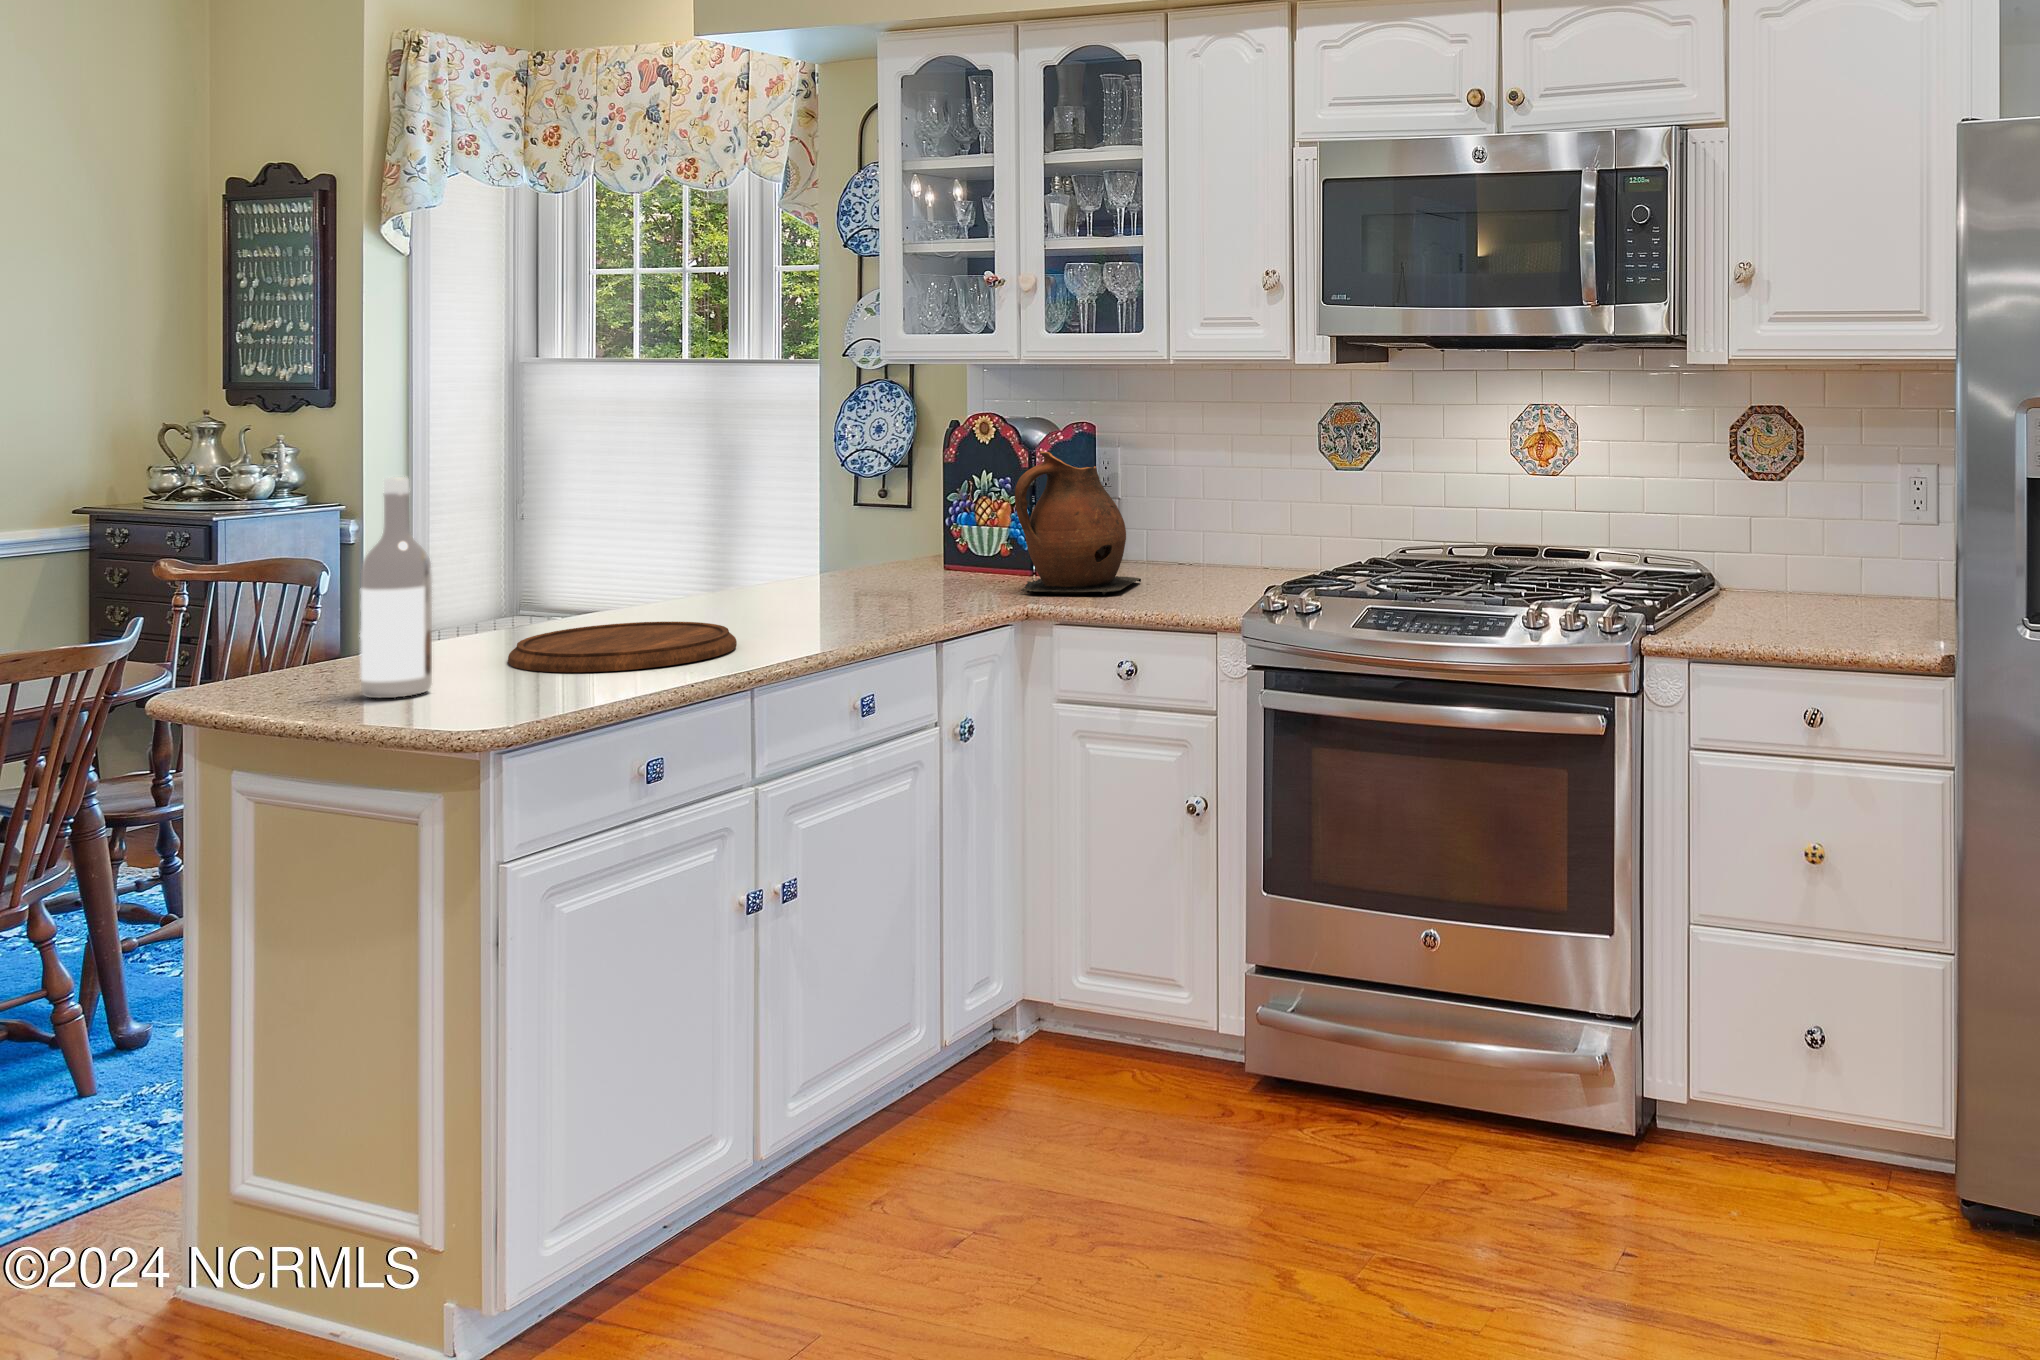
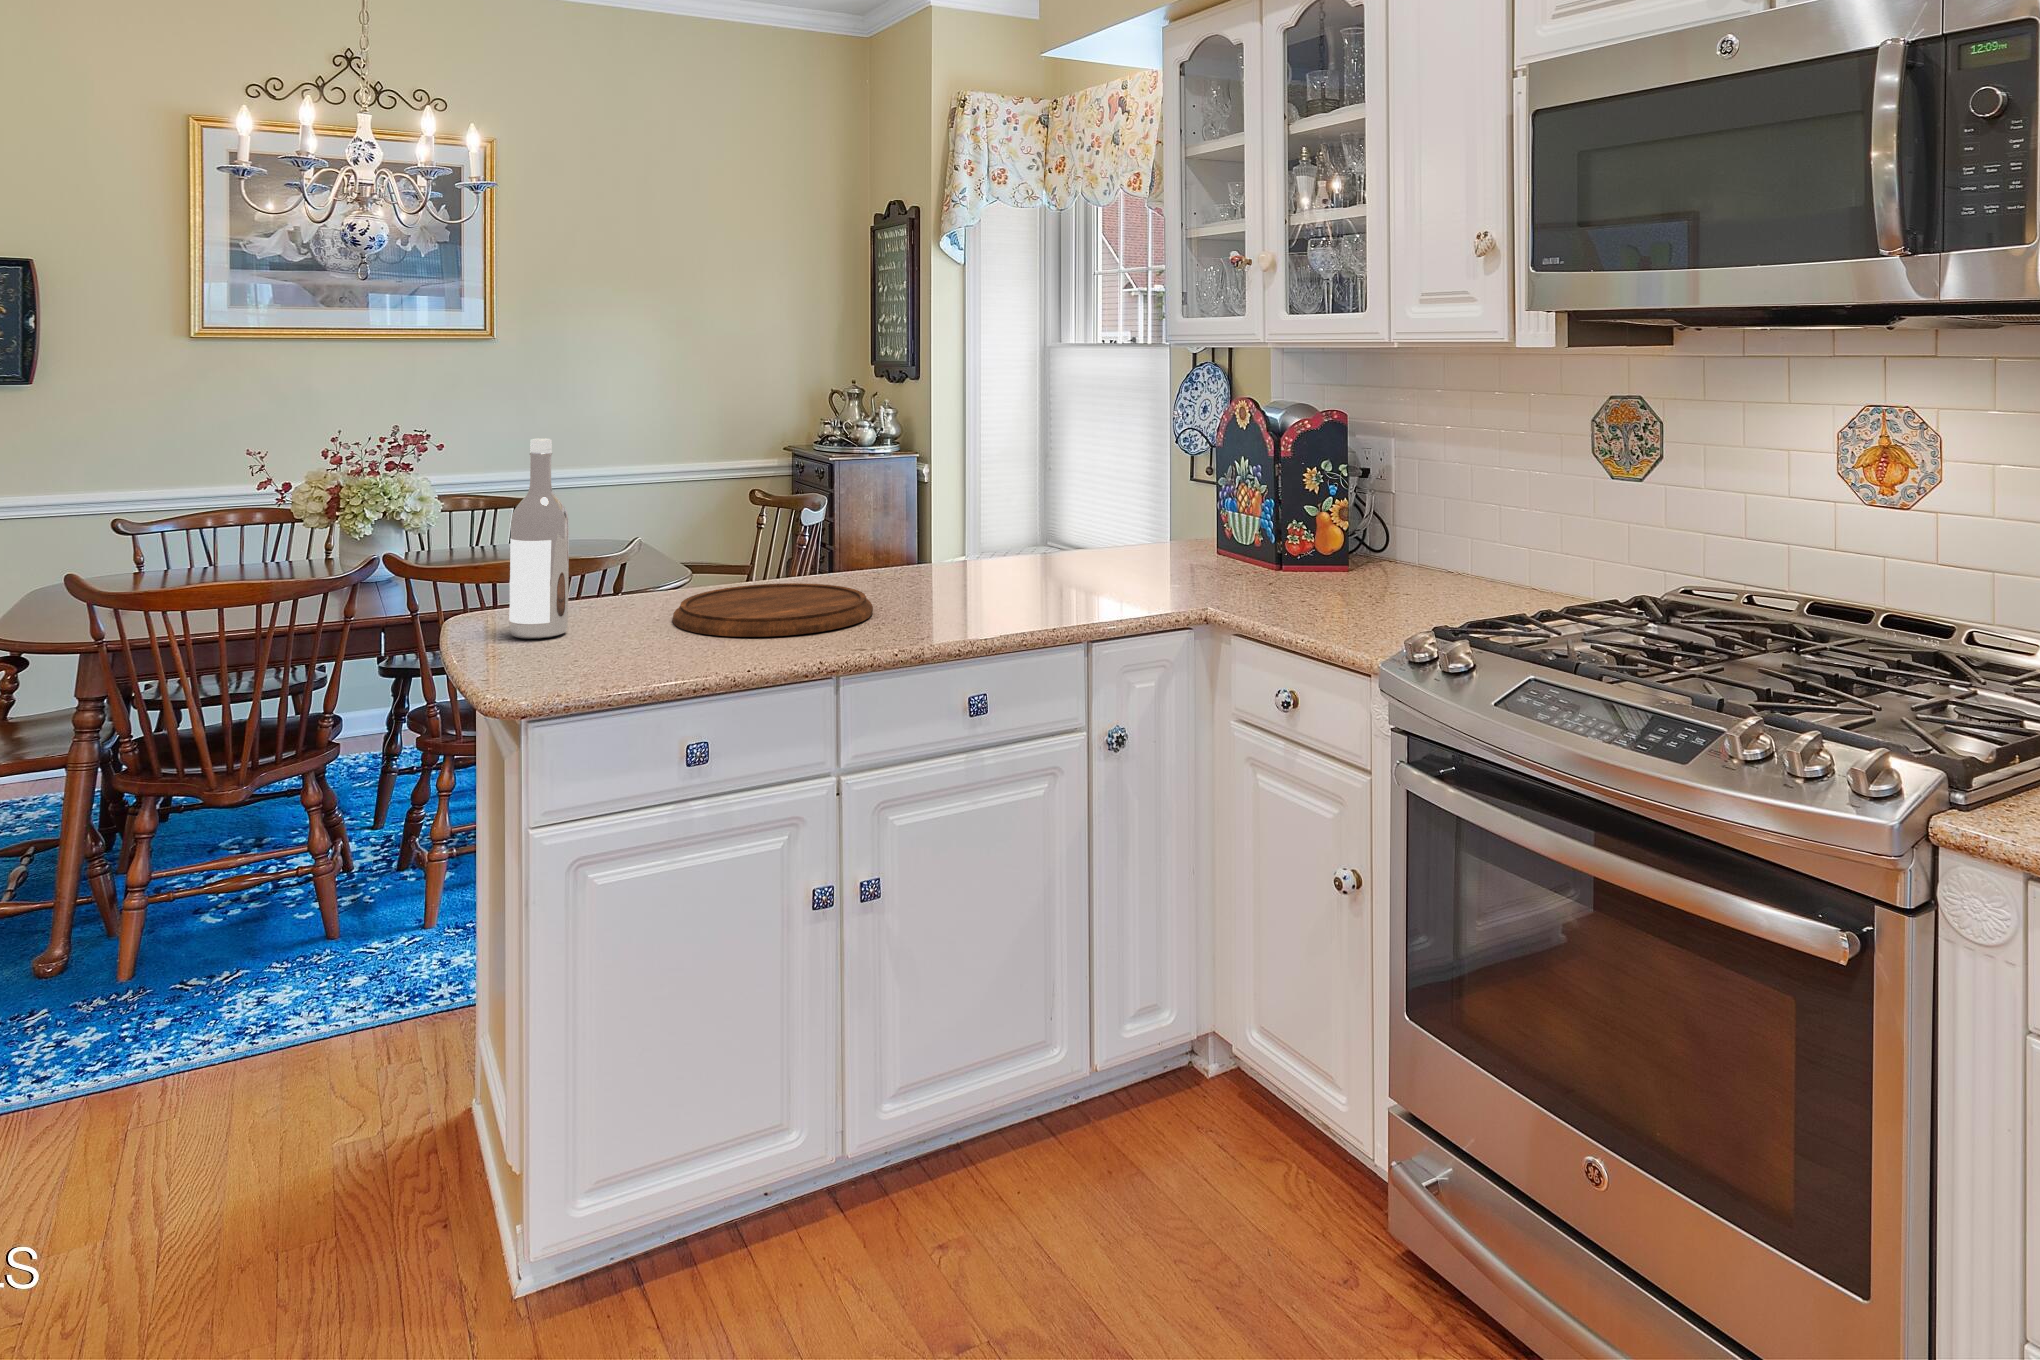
ceramic pitcher: present [1015,451,1141,595] -> none [1222,440,1366,605]

